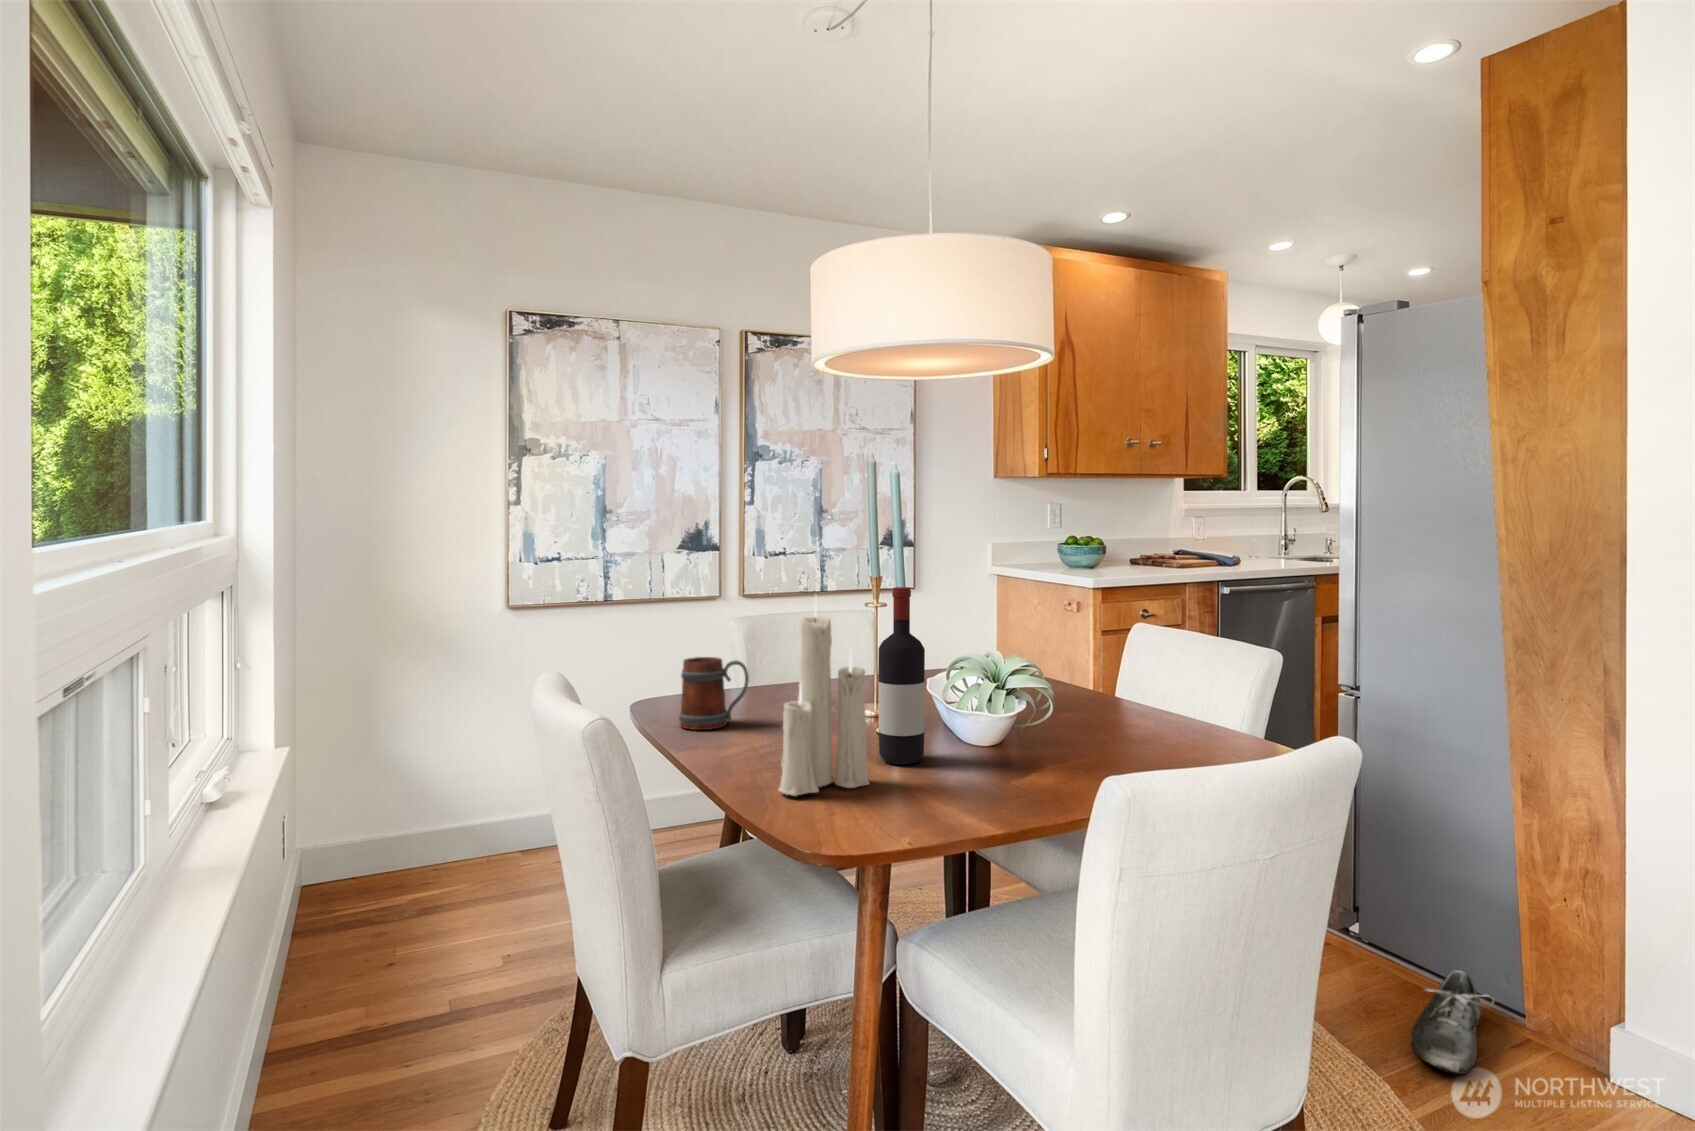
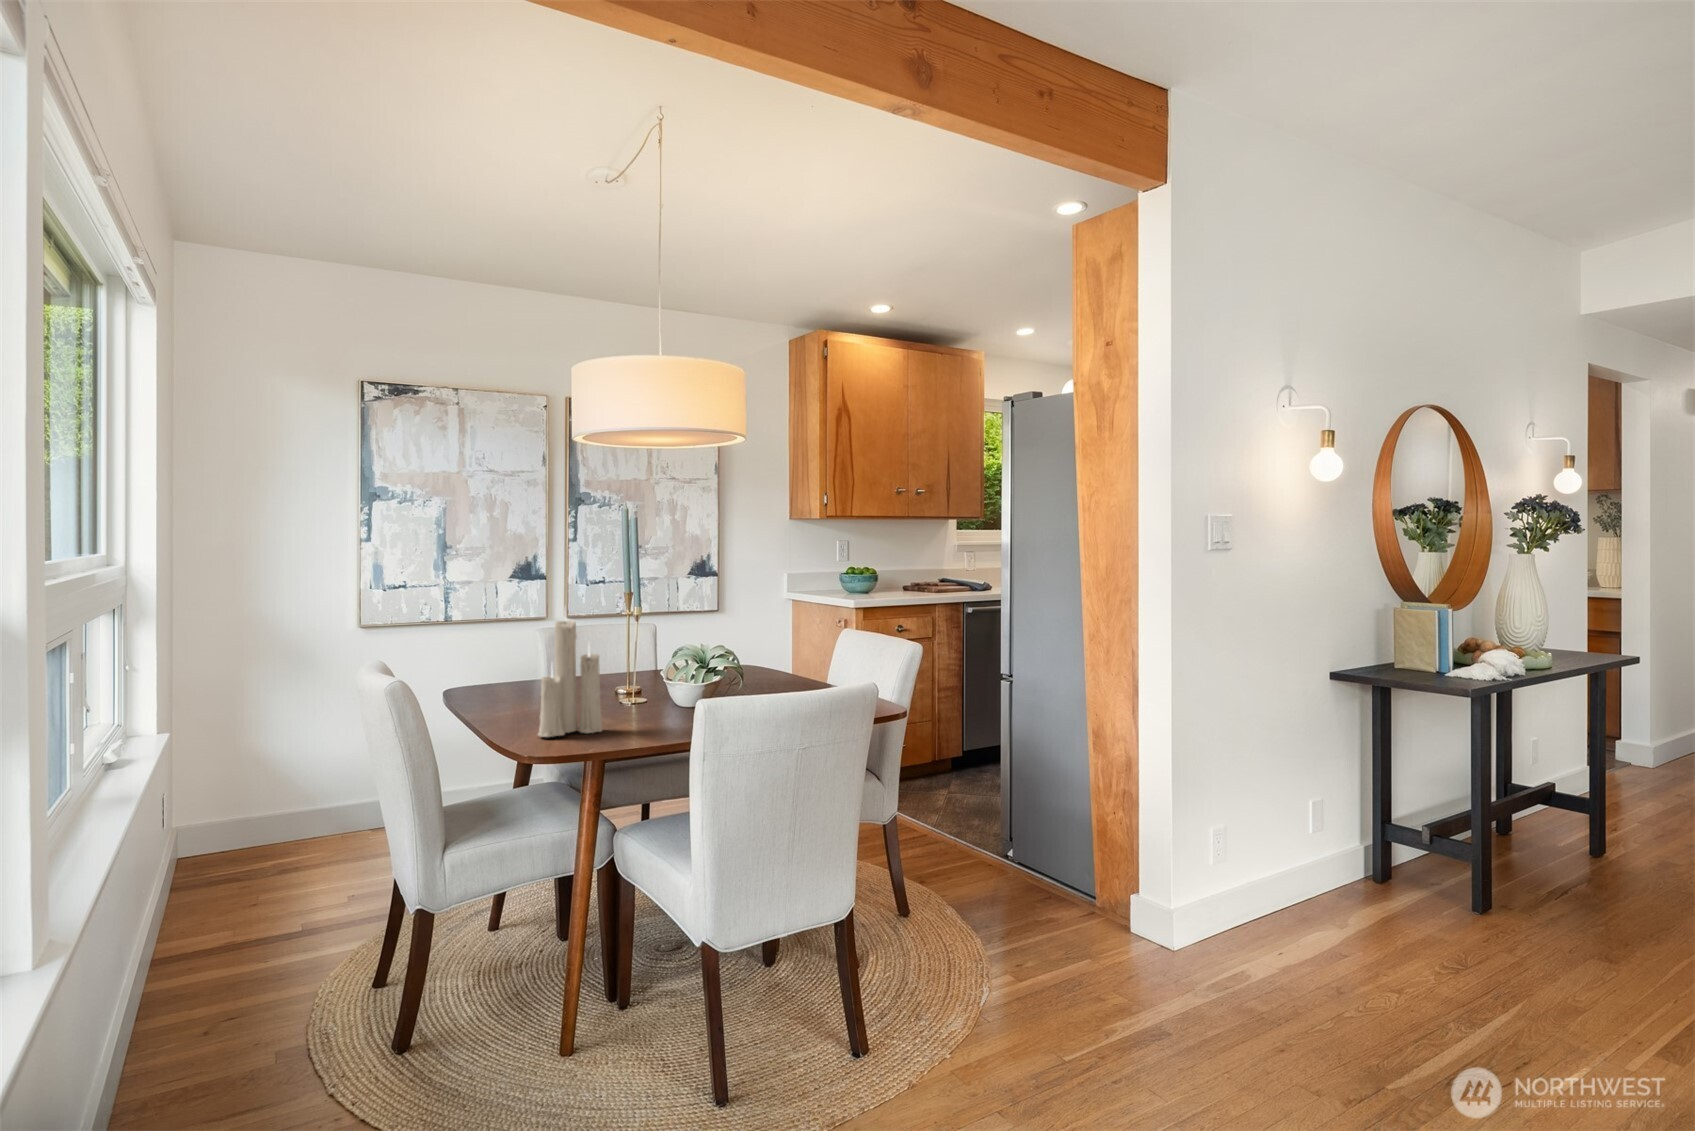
wine bottle: present [879,587,925,764] -> none [617,602,649,721]
mug: present [679,657,749,730] -> none [484,655,537,707]
shoe: present [1412,970,1494,1074] -> none [1012,871,1070,934]

